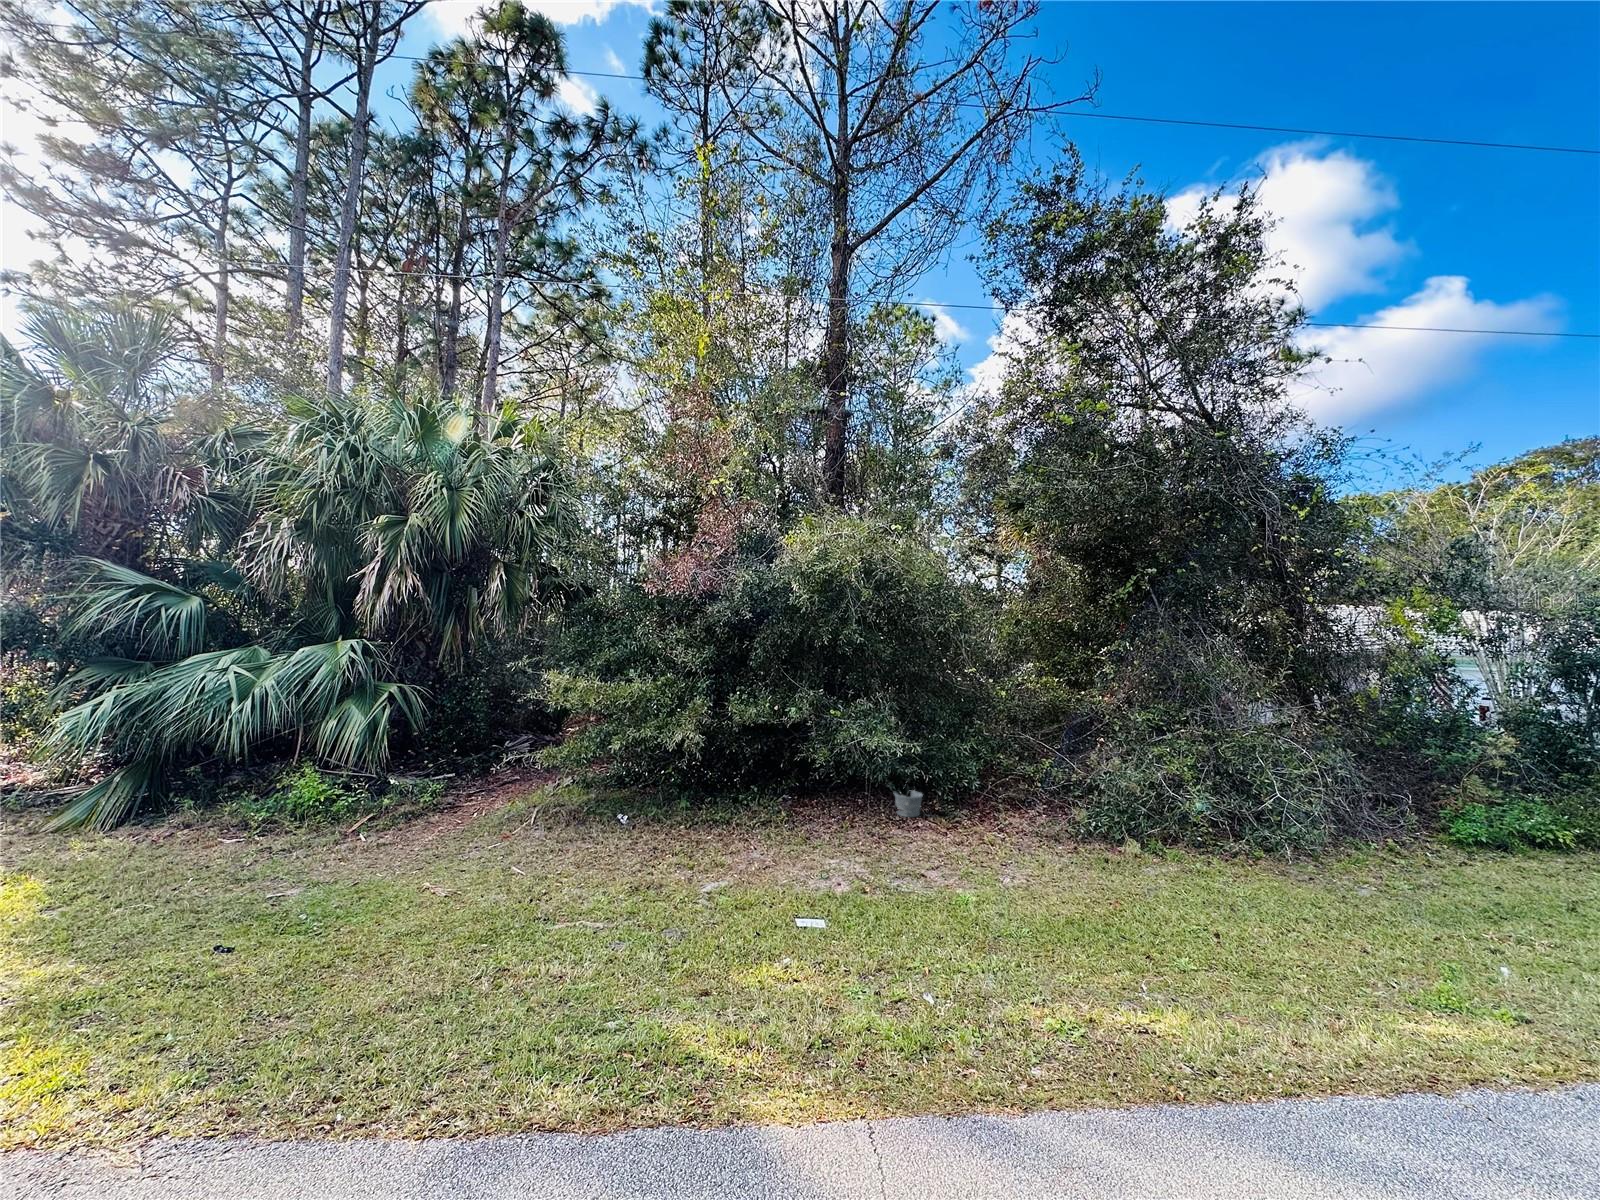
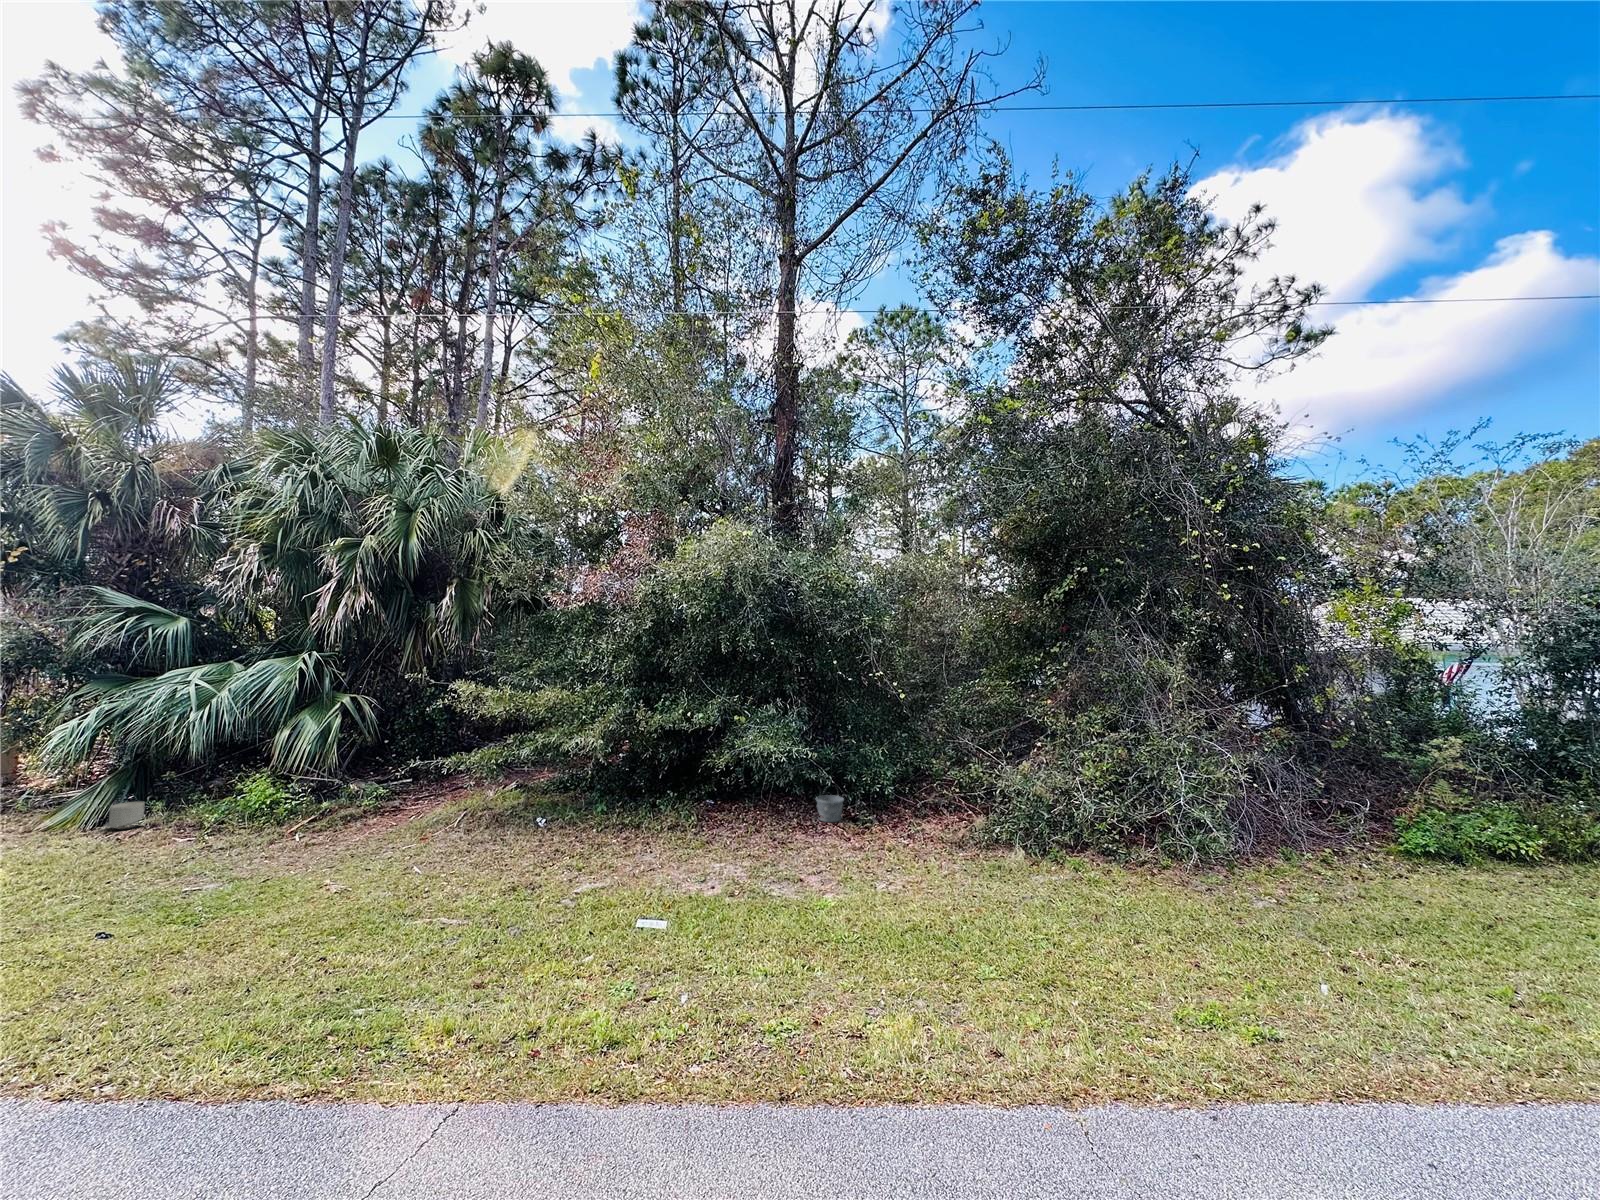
planter: none [130,801,170,833] -> present [109,802,145,830]

